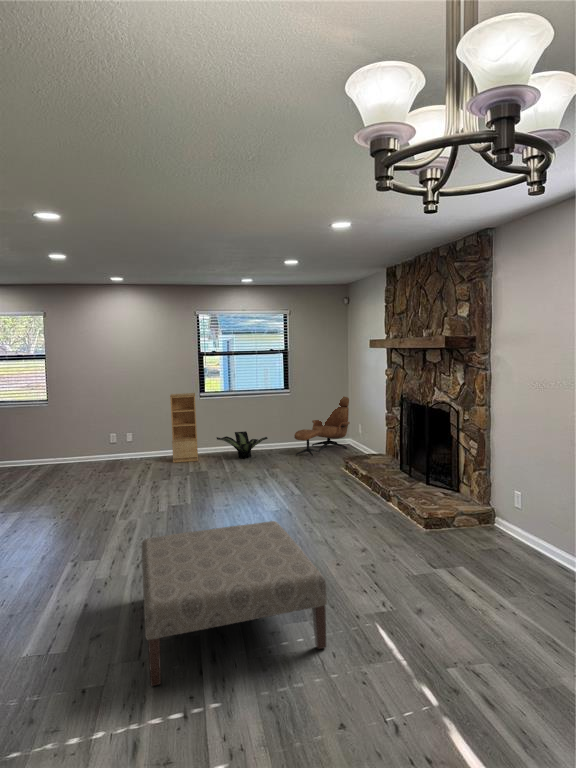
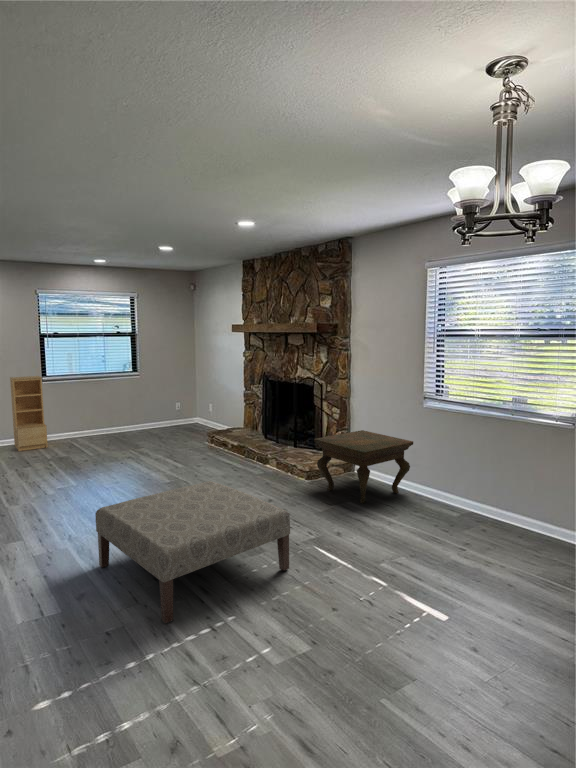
lounge chair: present [294,397,350,456] -> none [151,378,198,435]
potted plant: present [217,431,268,459] -> none [67,415,124,442]
side table: none [427,473,562,572] -> present [314,430,413,504]

